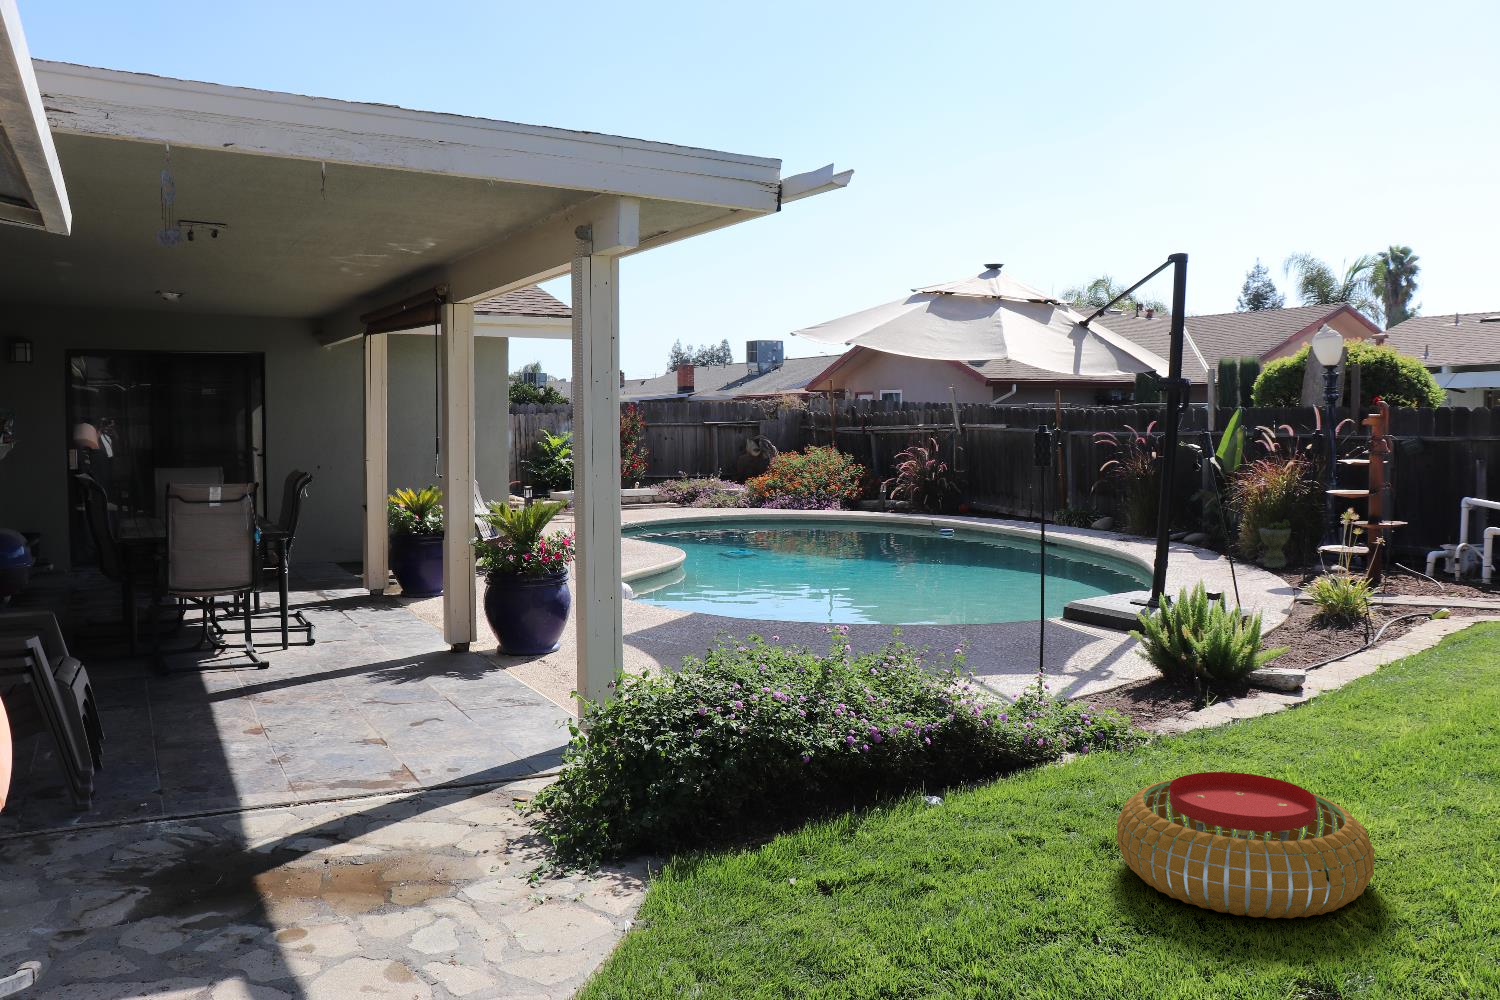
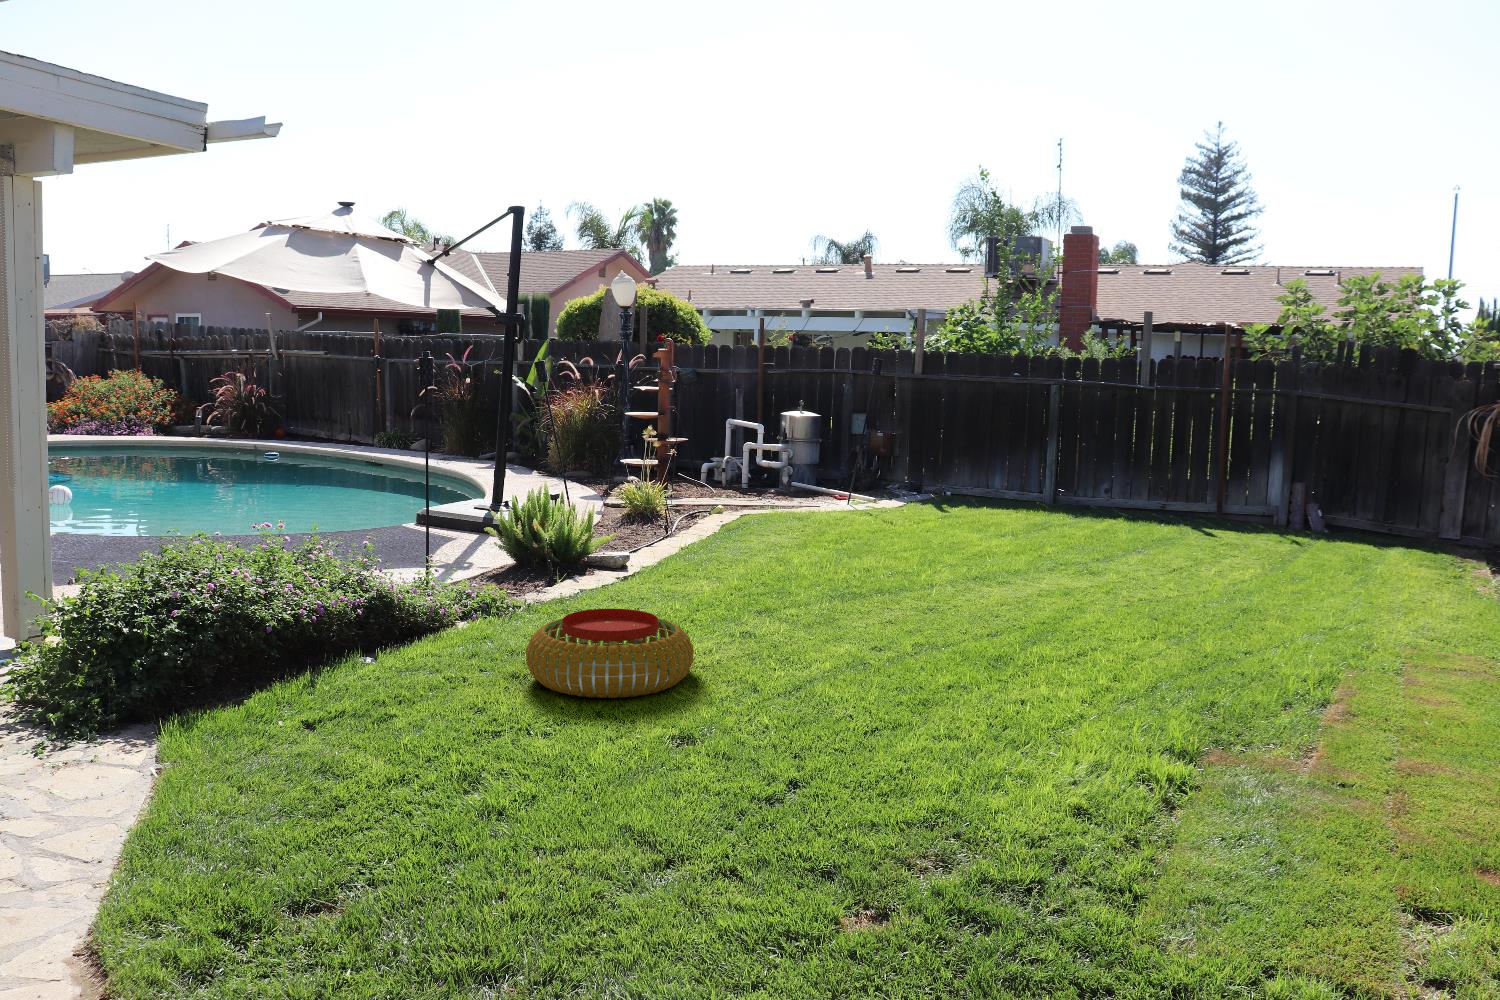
planter: present [1259,519,1291,568] -> none [574,439,599,481]

